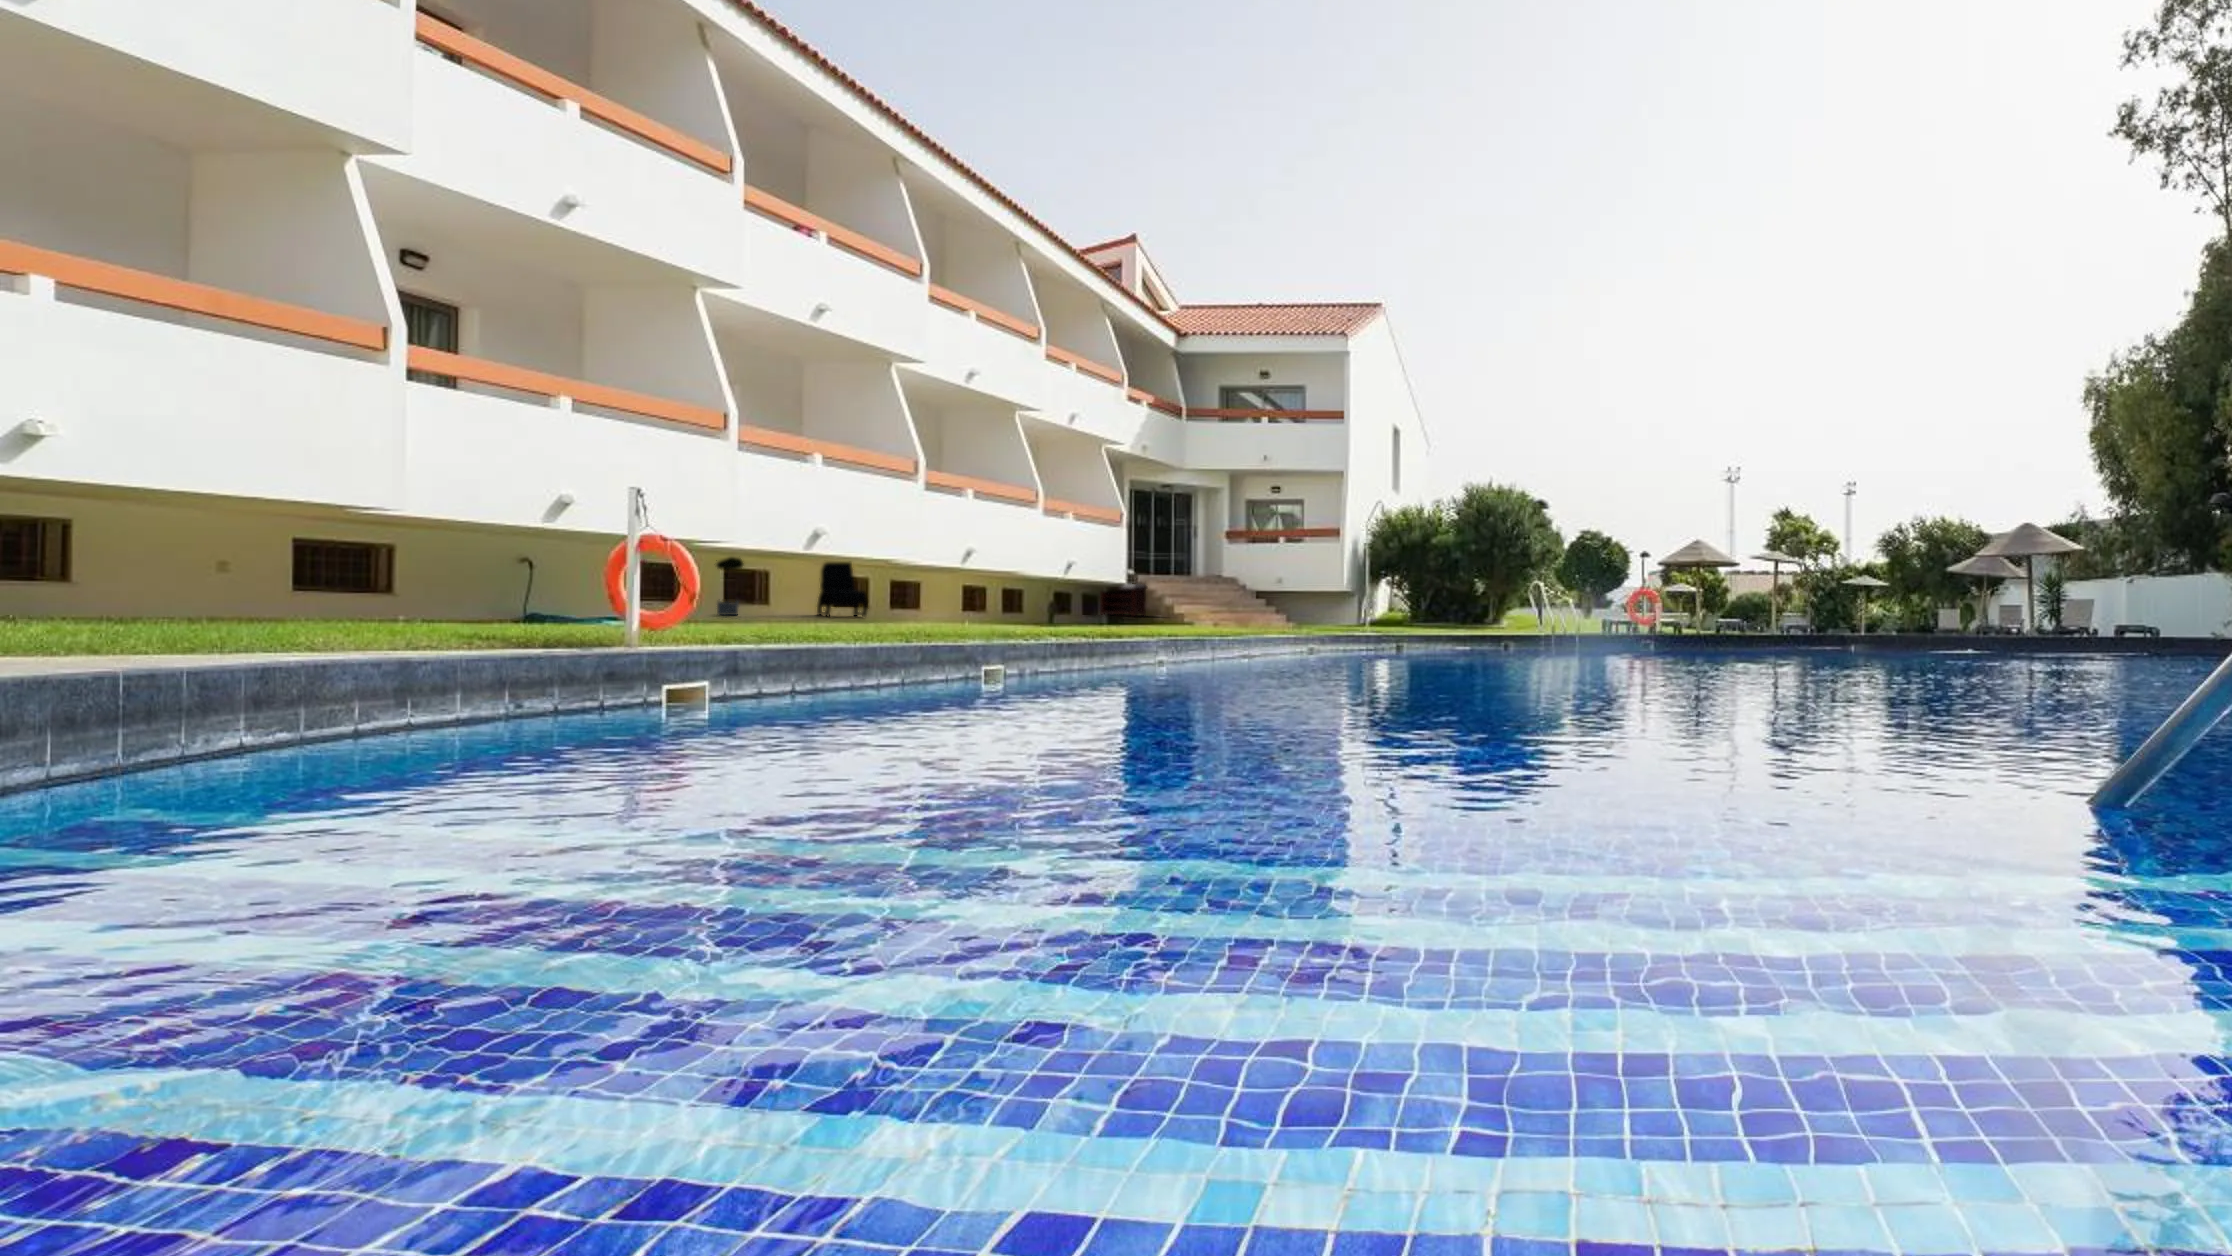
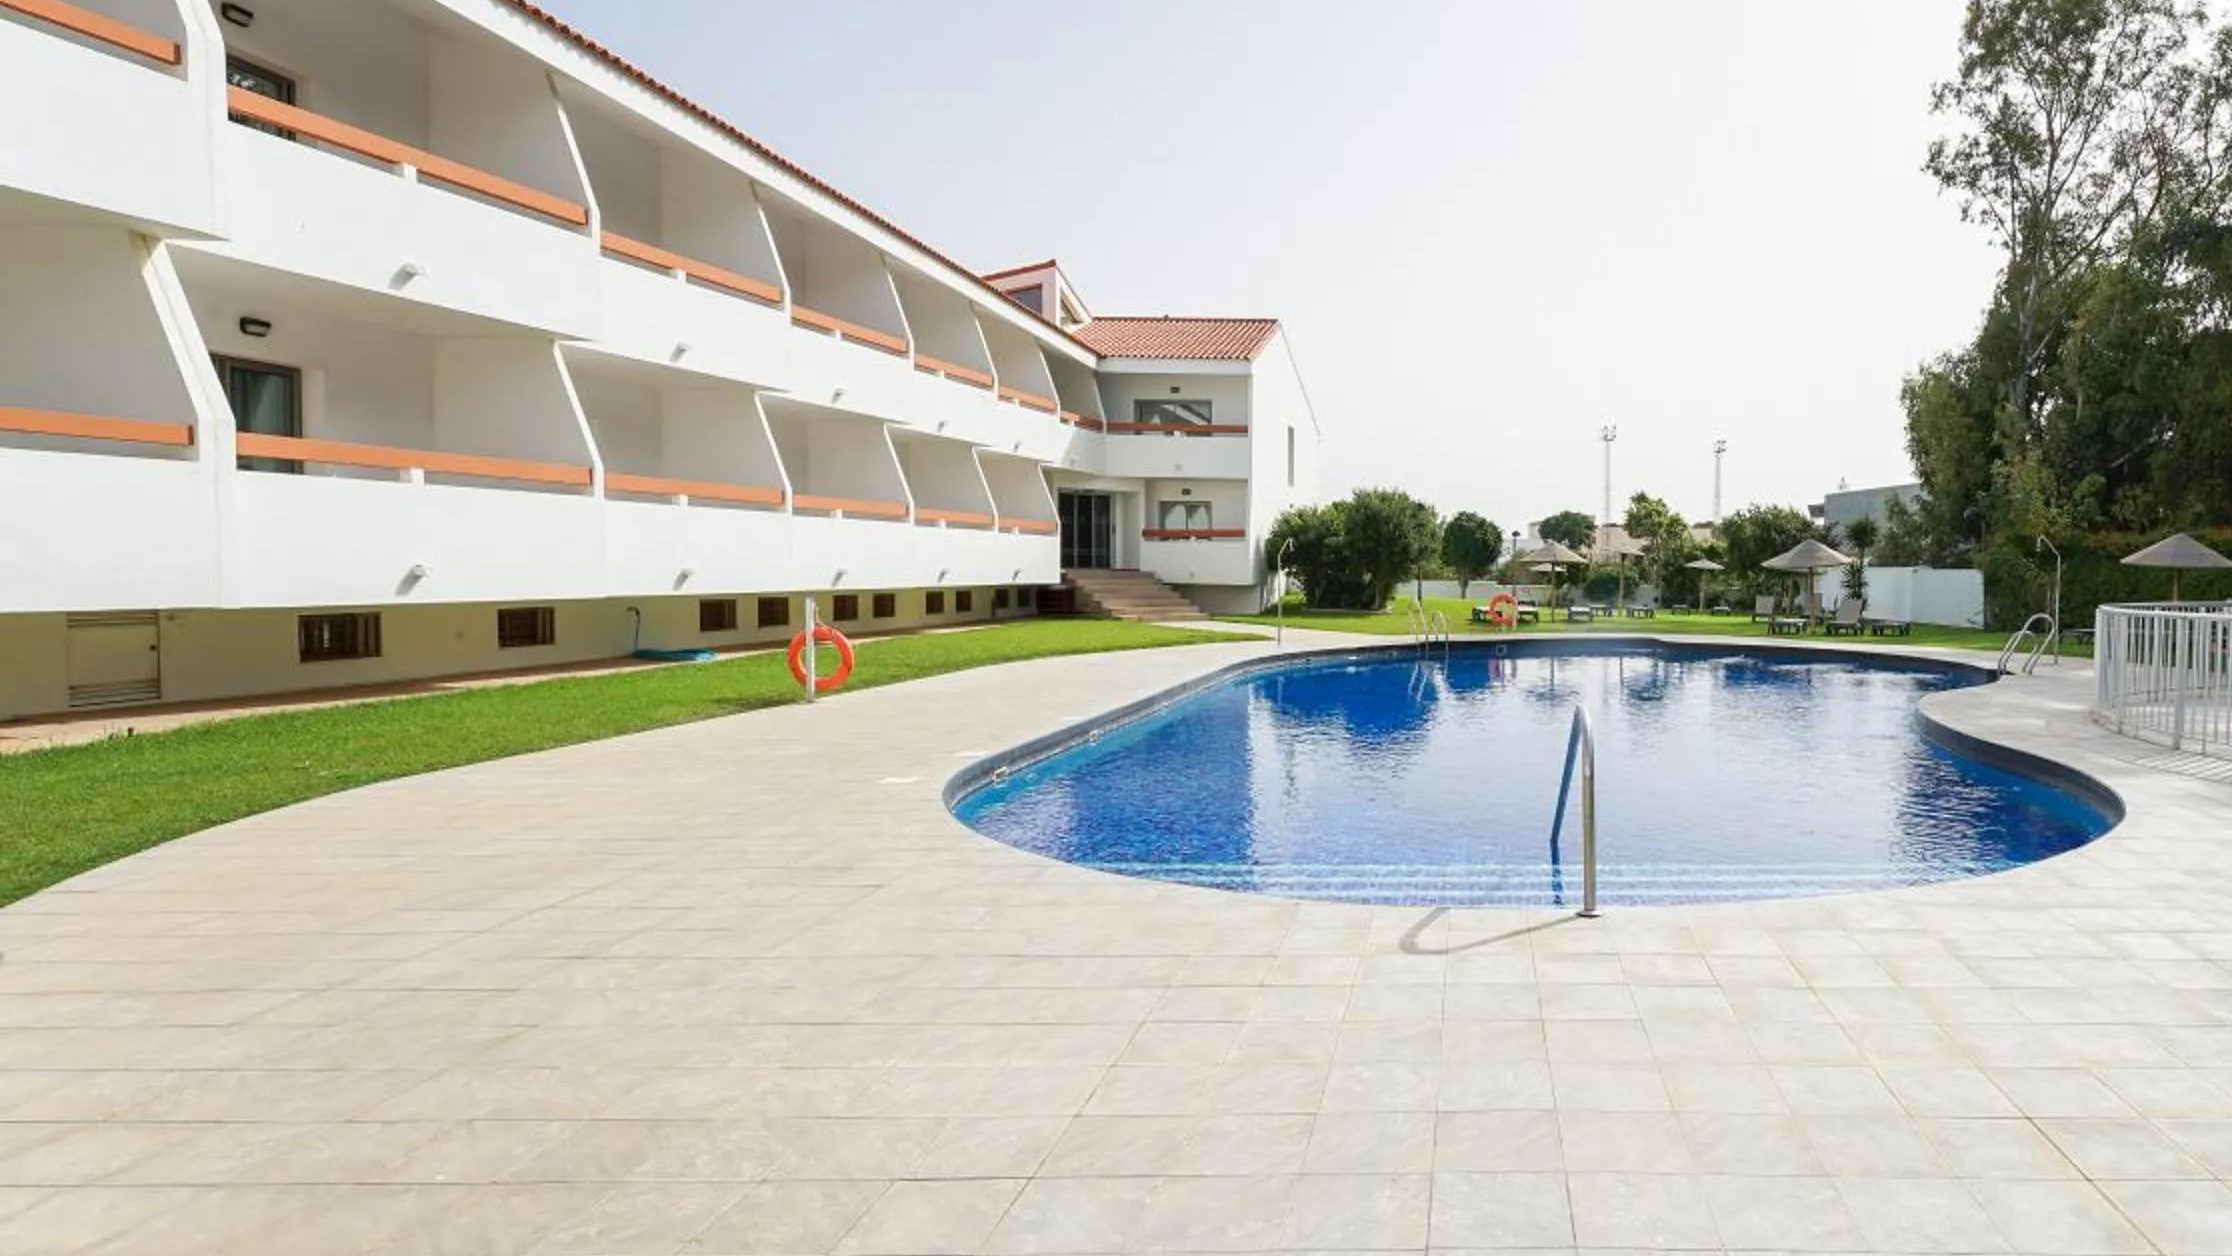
potted tree: present [717,557,743,615] -> none [742,580,766,630]
lounge chair: present [817,562,868,616] -> none [815,581,859,627]

